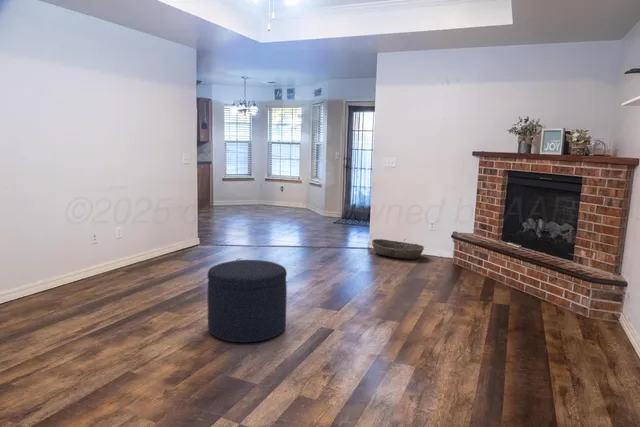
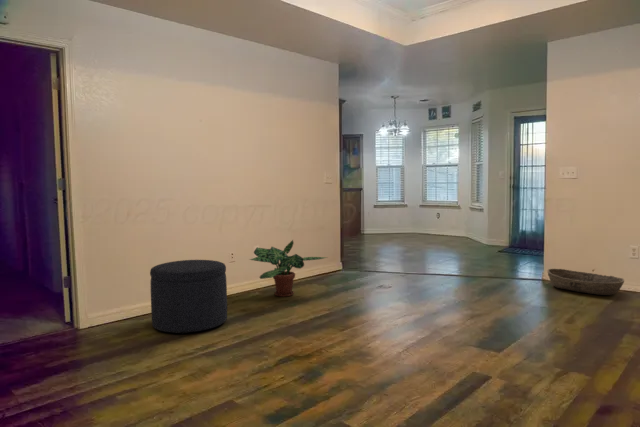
potted plant: none [115,222,191,275] -> present [251,240,325,297]
ottoman: present [208,260,287,342] -> present [150,260,227,334]

